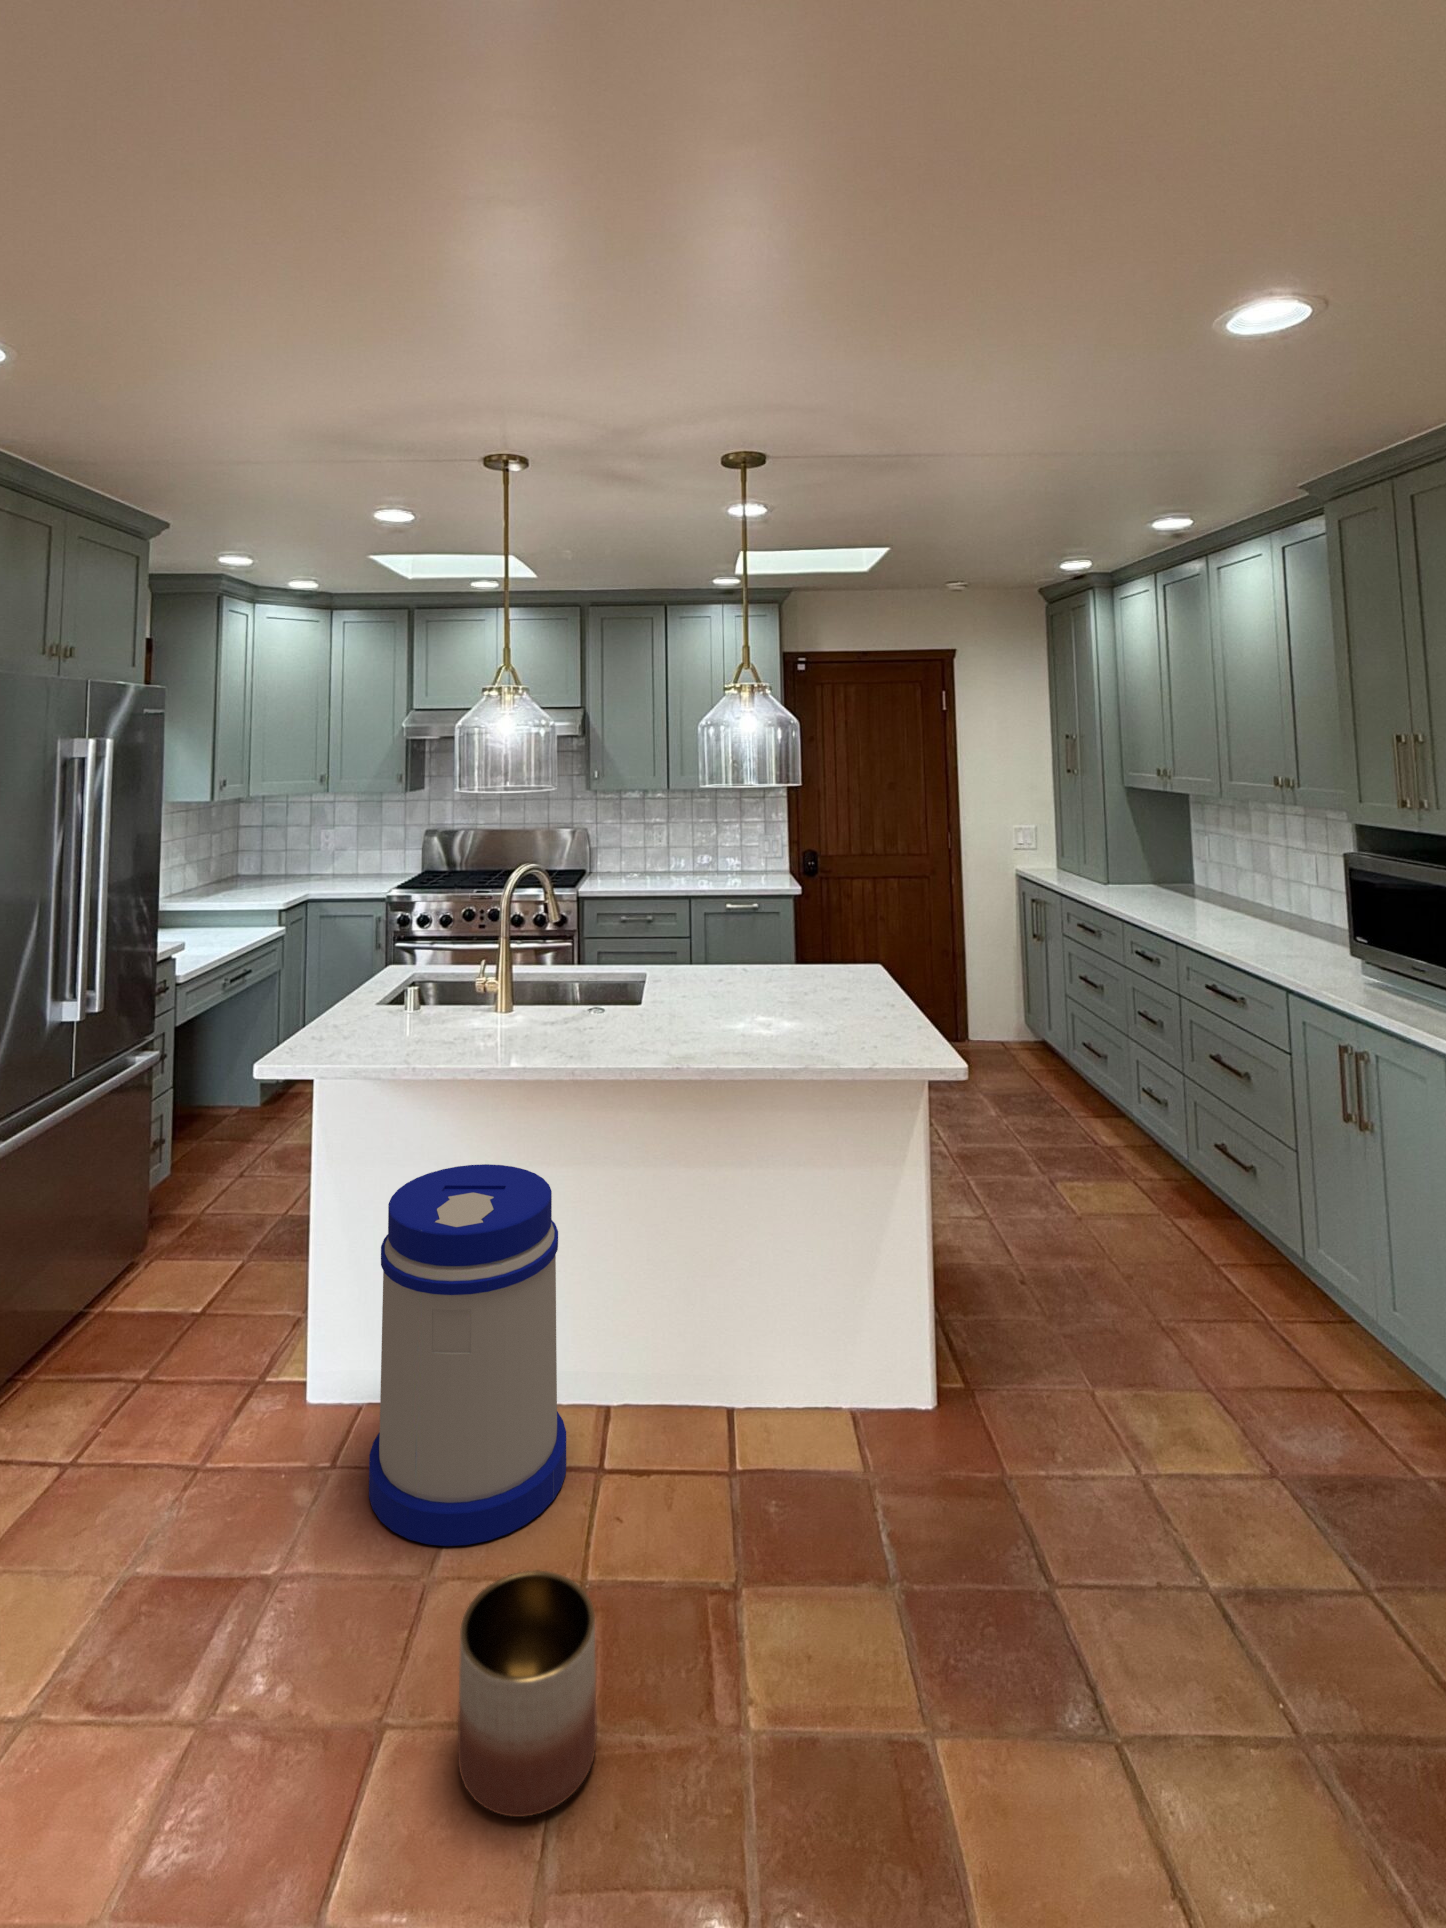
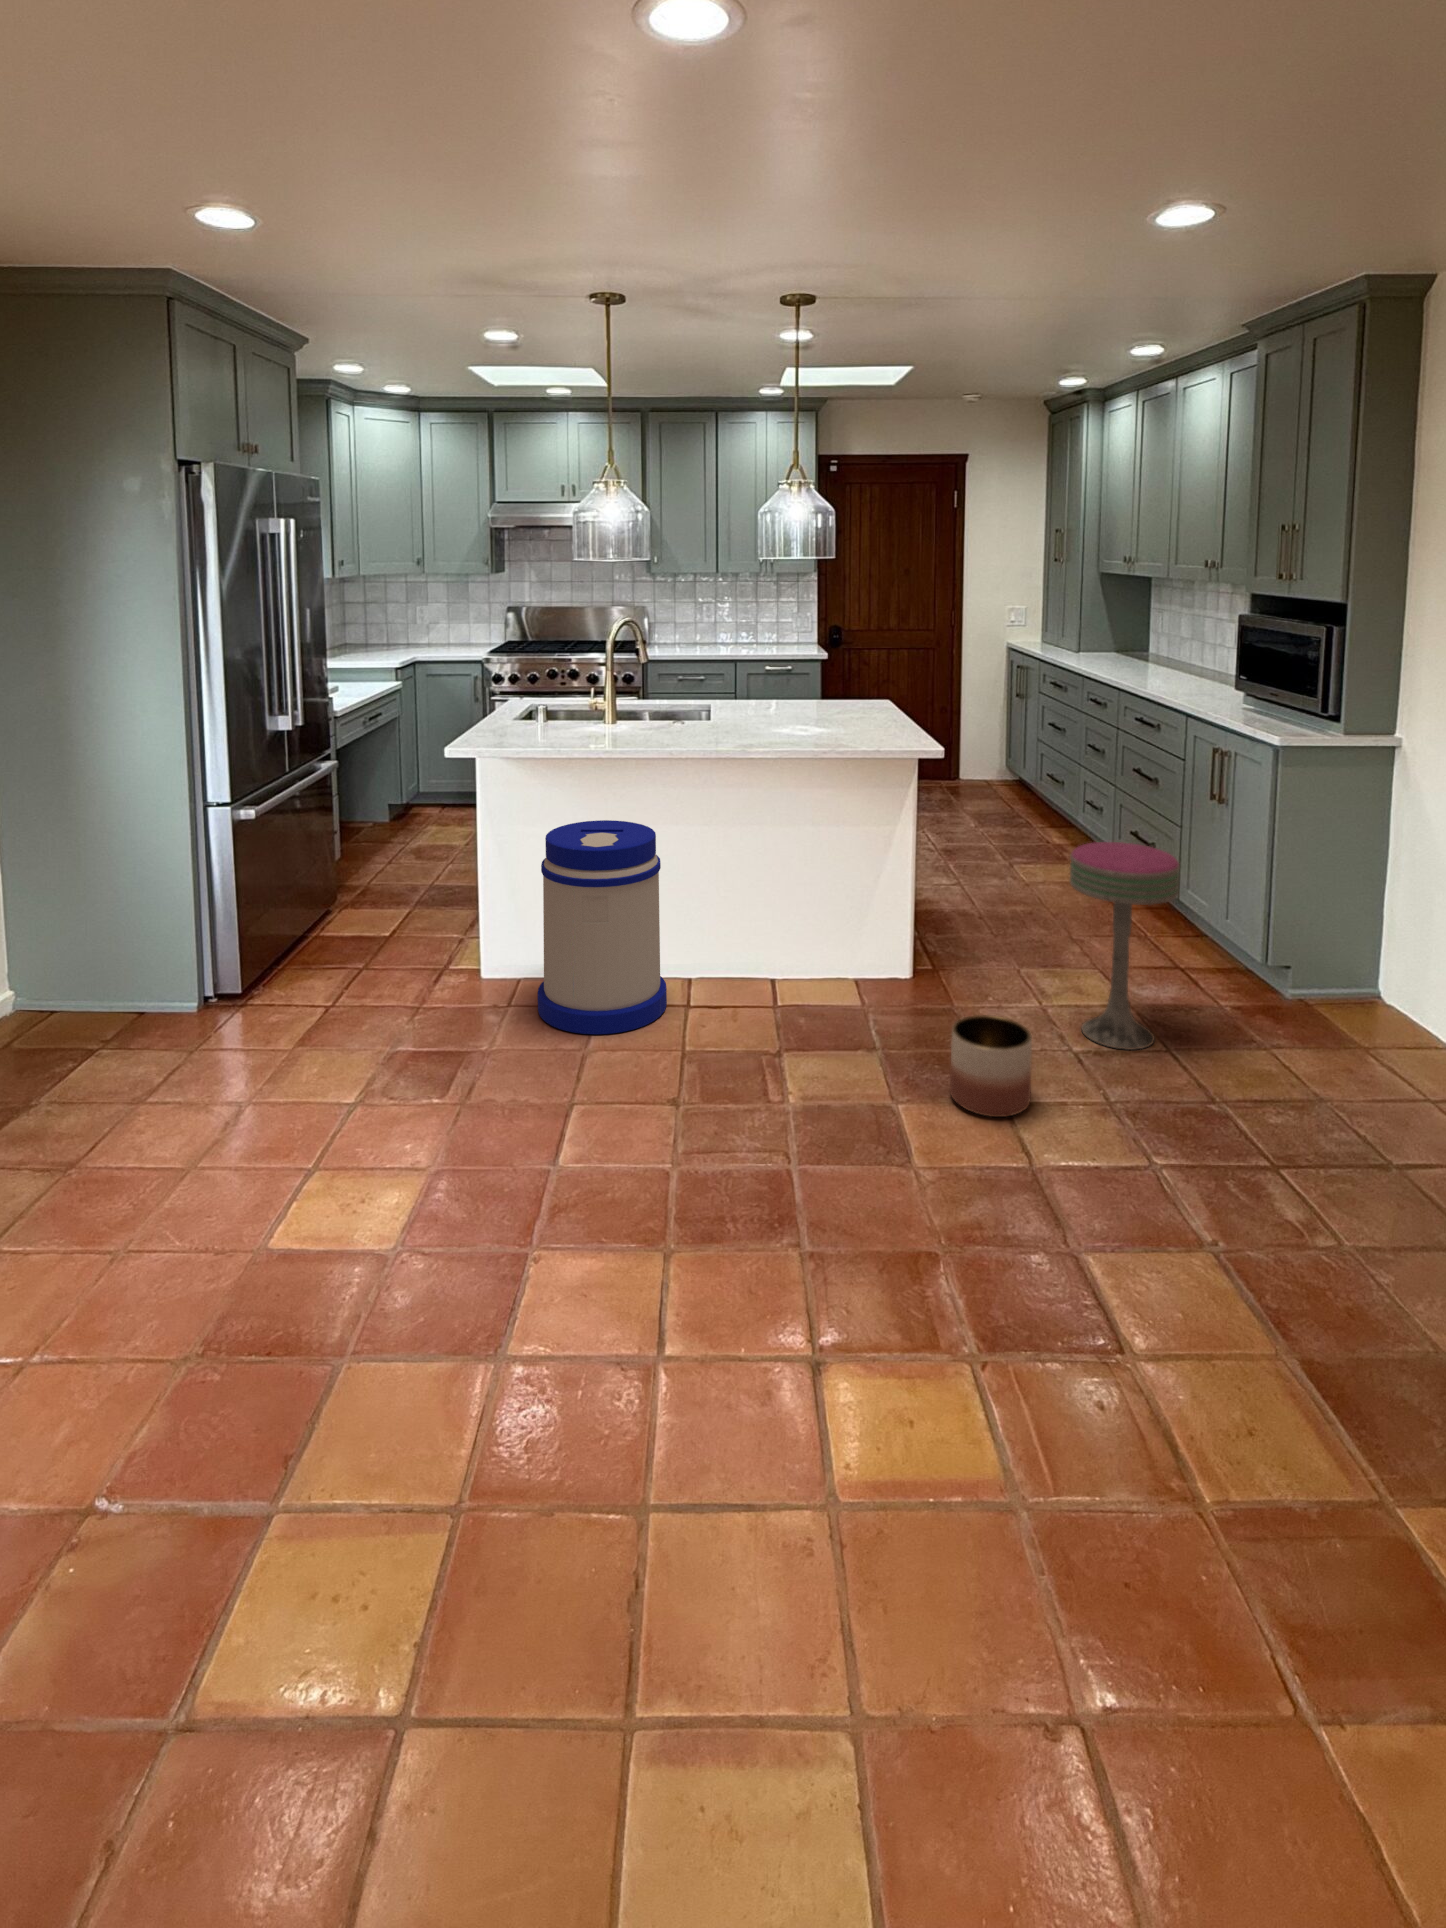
bar stool: none [1177,1216,1362,1601] -> present [1070,842,1180,1050]
planter: present [458,1571,597,1817] -> present [950,1015,1032,1117]

